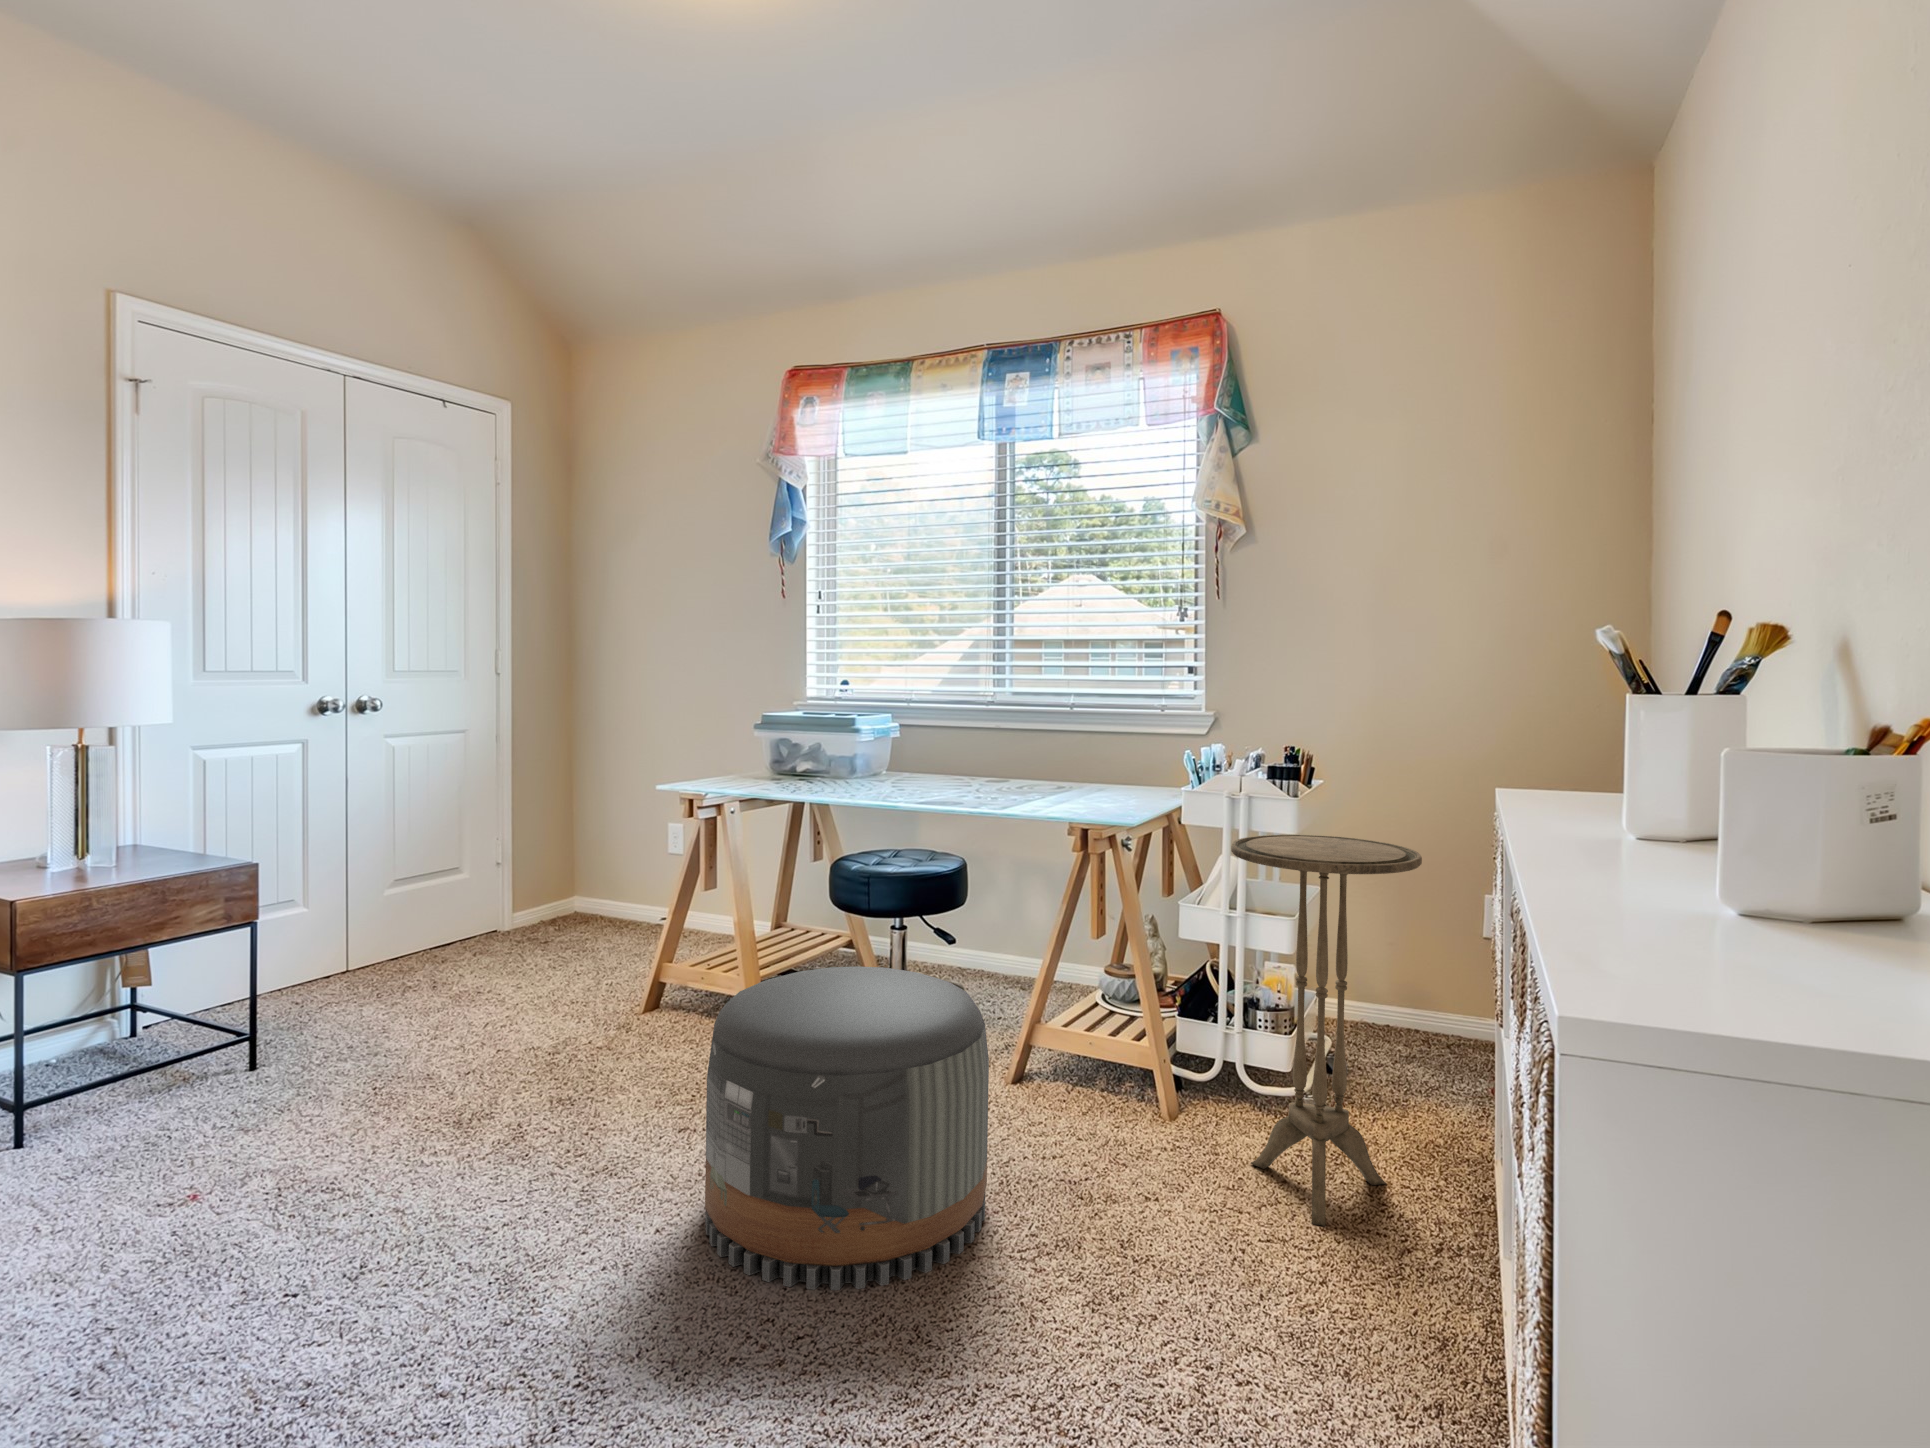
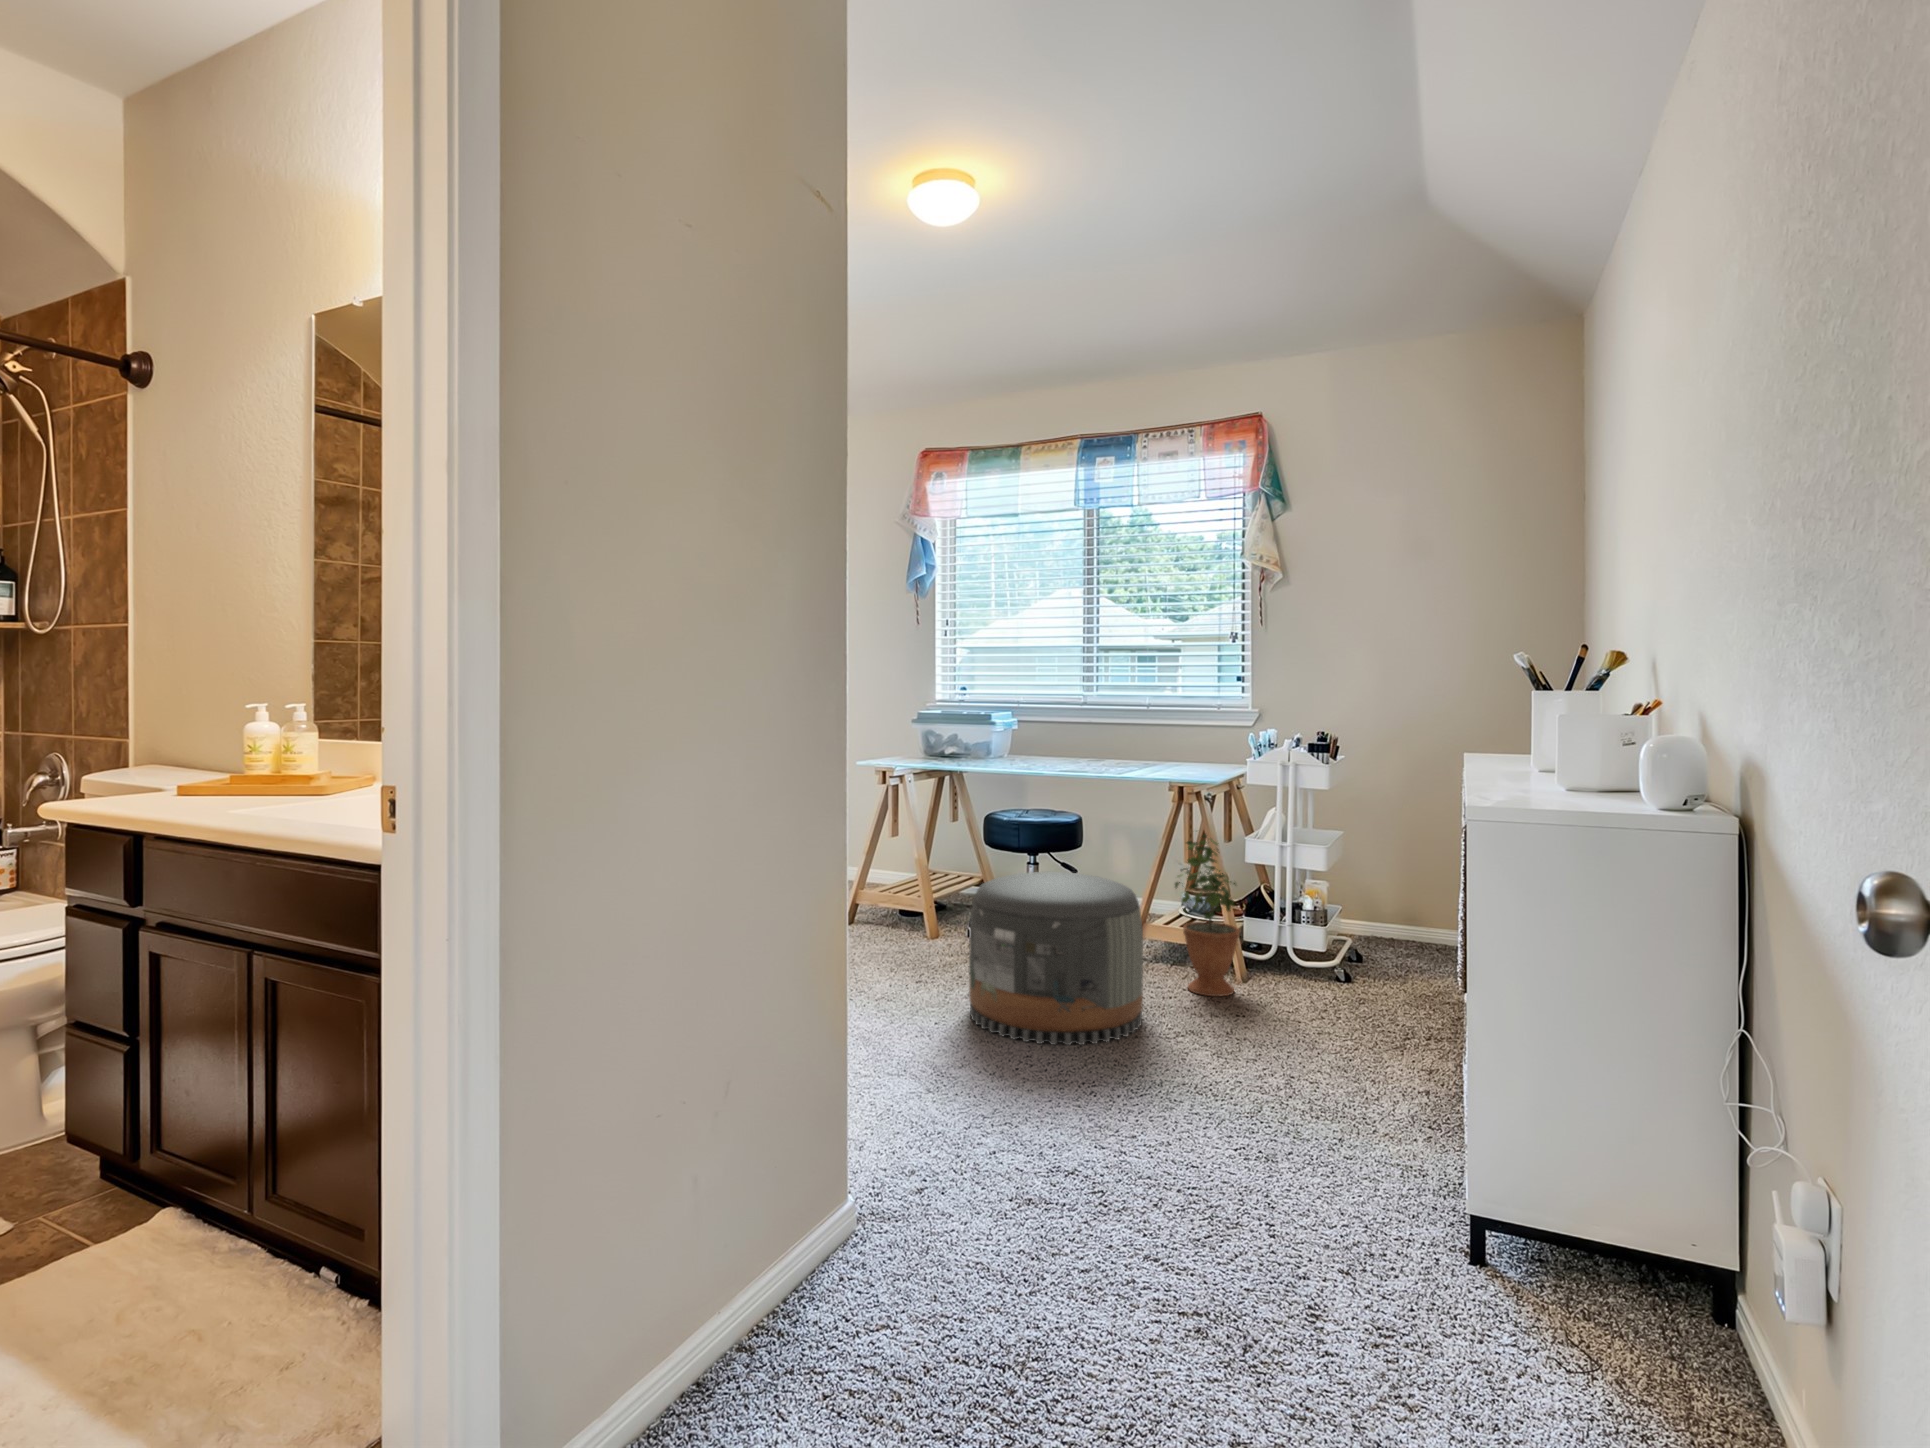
side table: present [1231,835,1422,1226] -> none [1289,787,1414,1024]
potted plant: none [1059,897,1158,1158] -> present [1175,834,1239,996]

